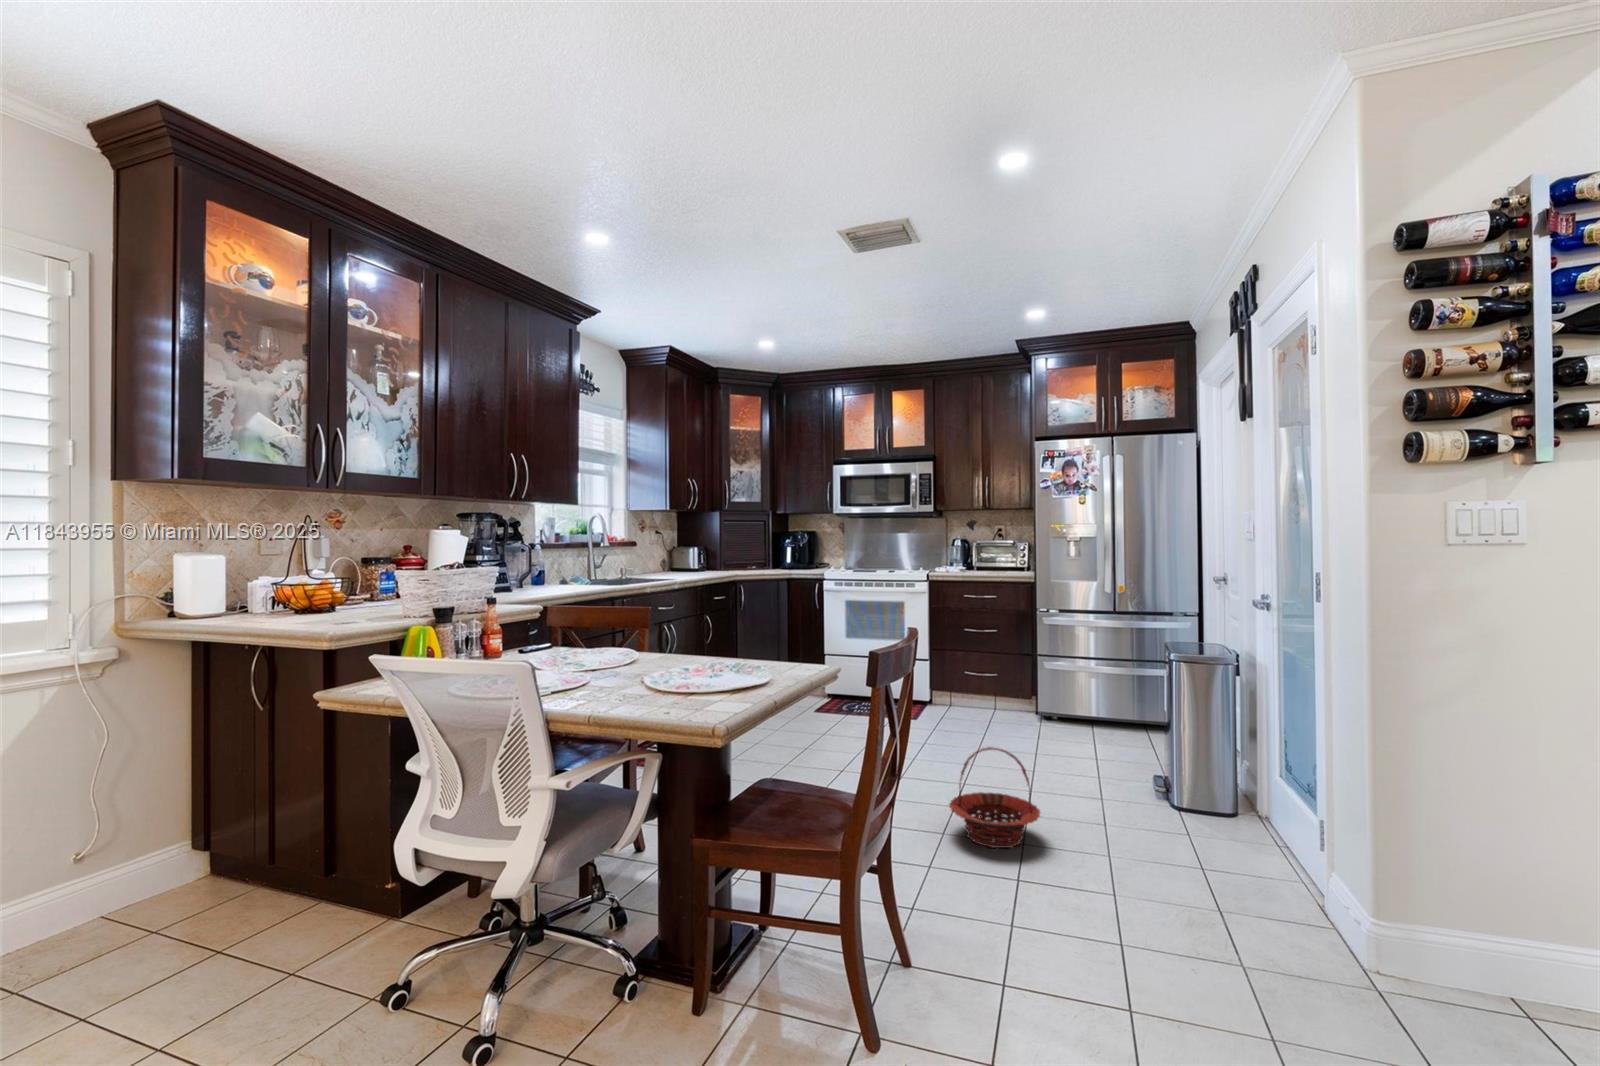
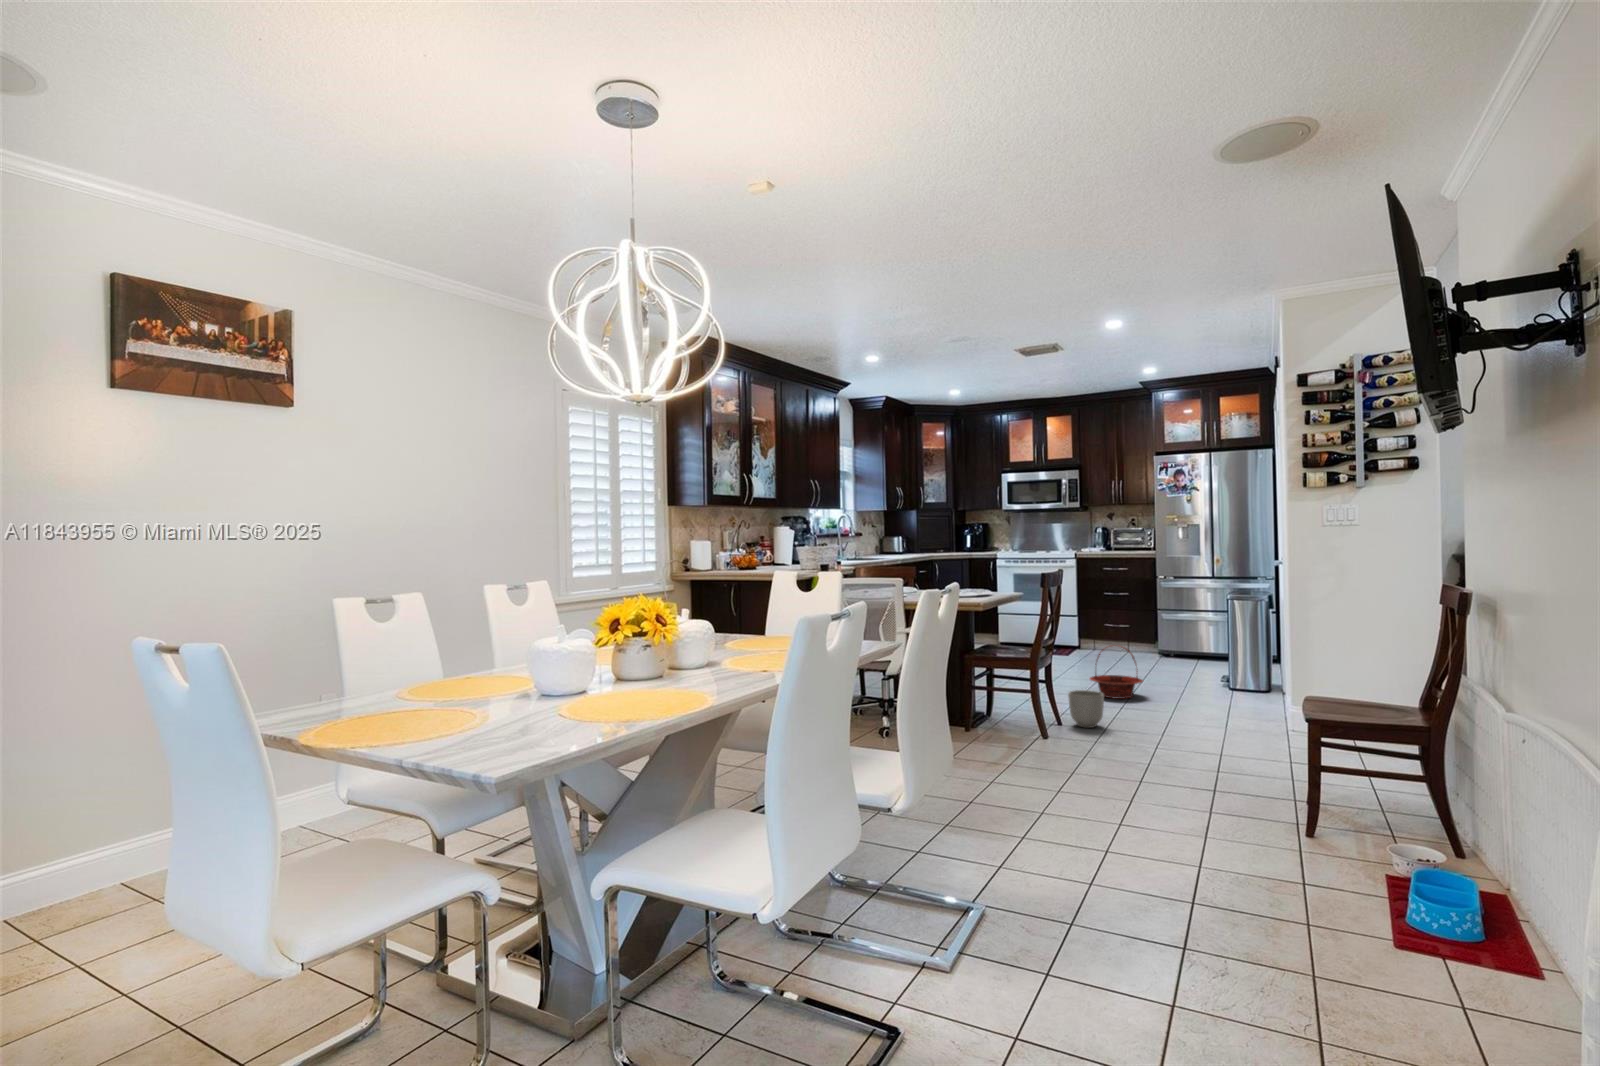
planter: none [913,889,988,989] -> present [1068,690,1104,728]

